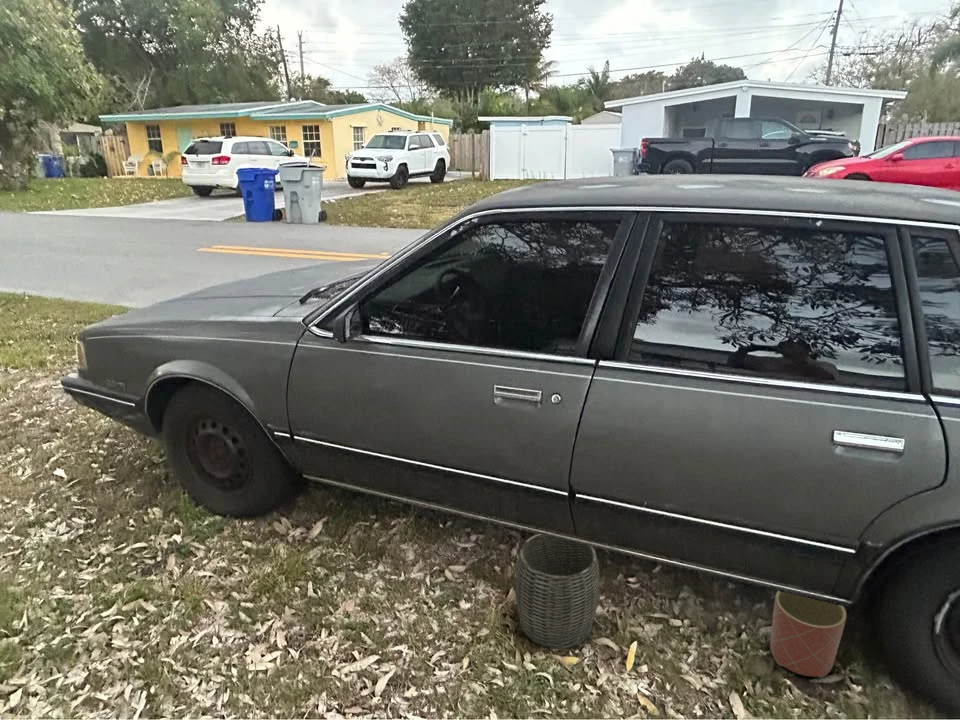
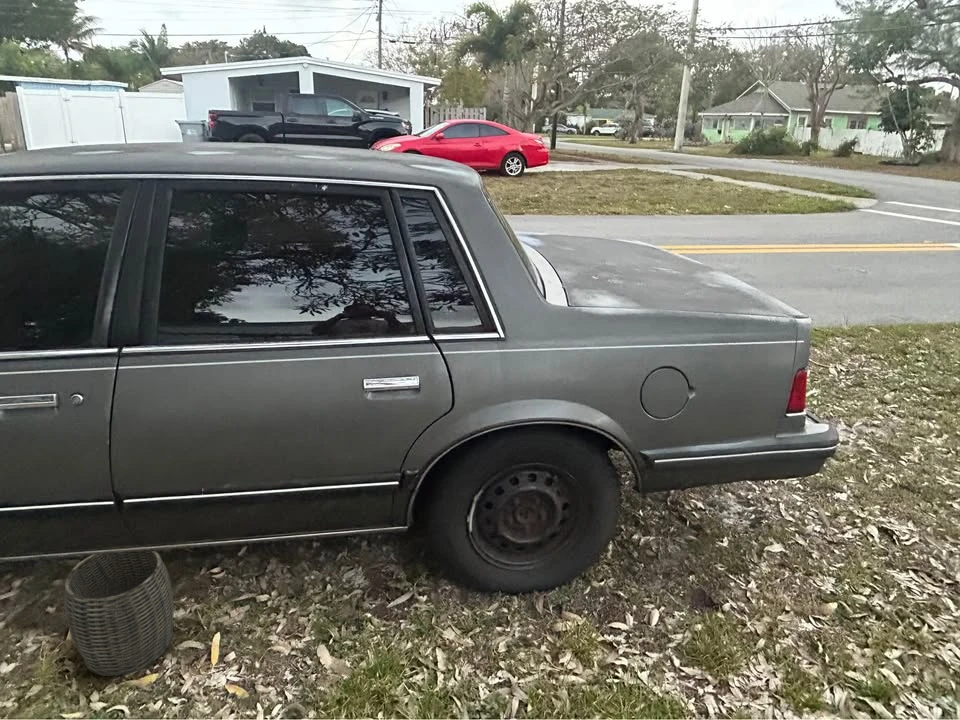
planter: present [770,591,846,678] -> none [347,523,407,605]

